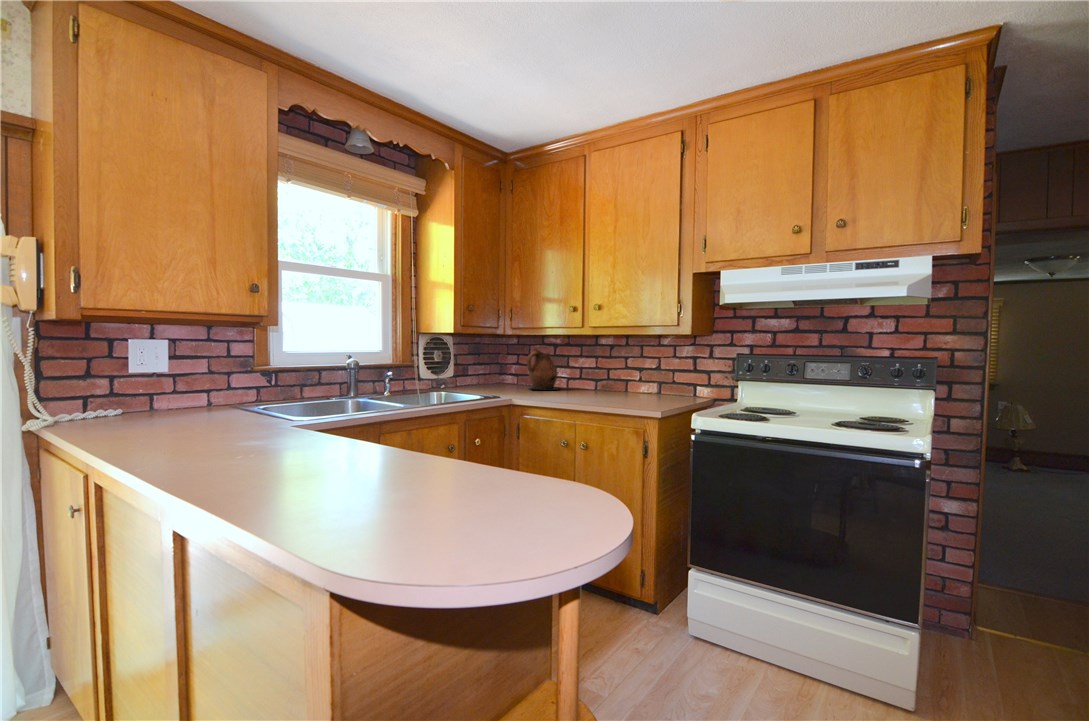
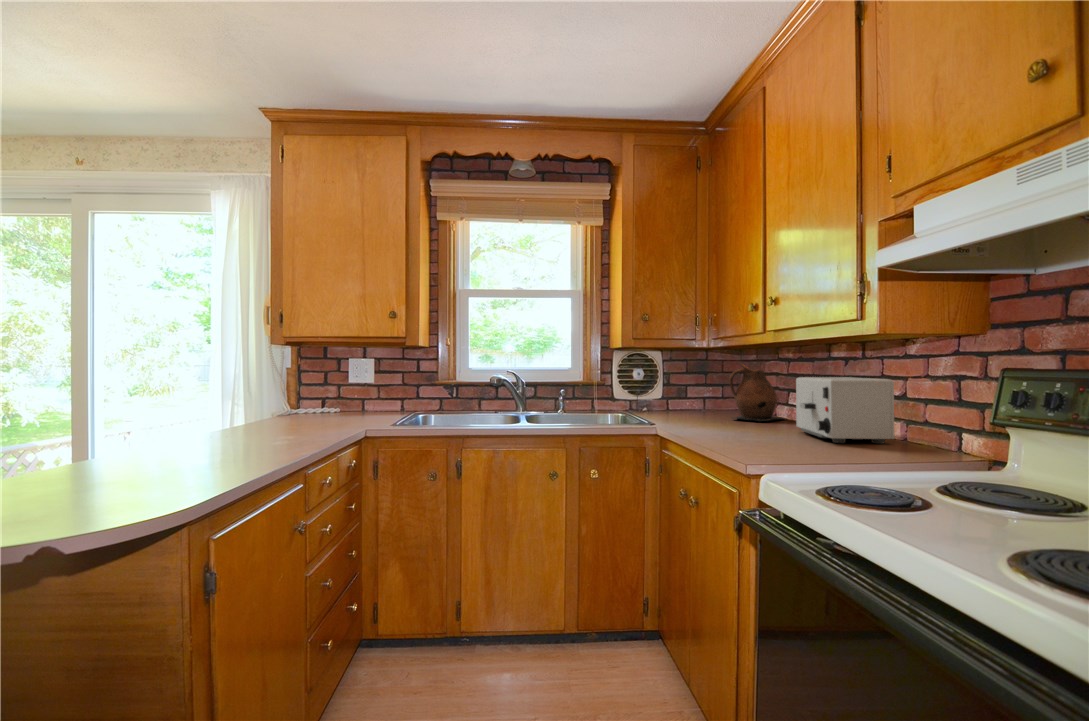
toaster: none [598,358,667,398] -> present [796,377,894,444]

